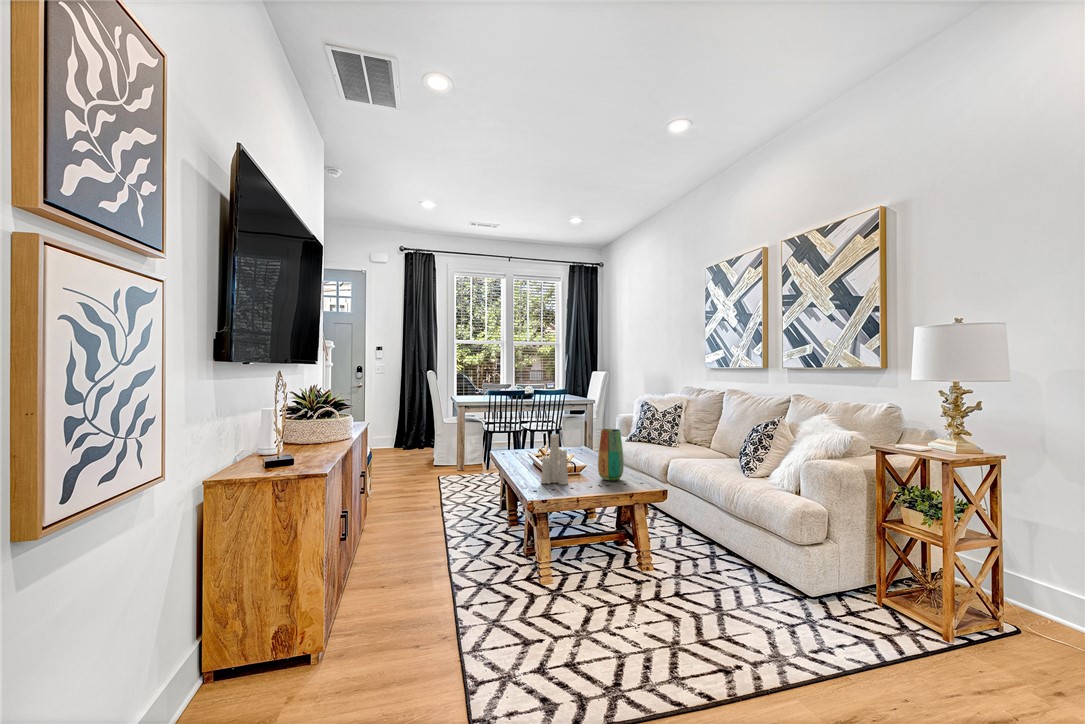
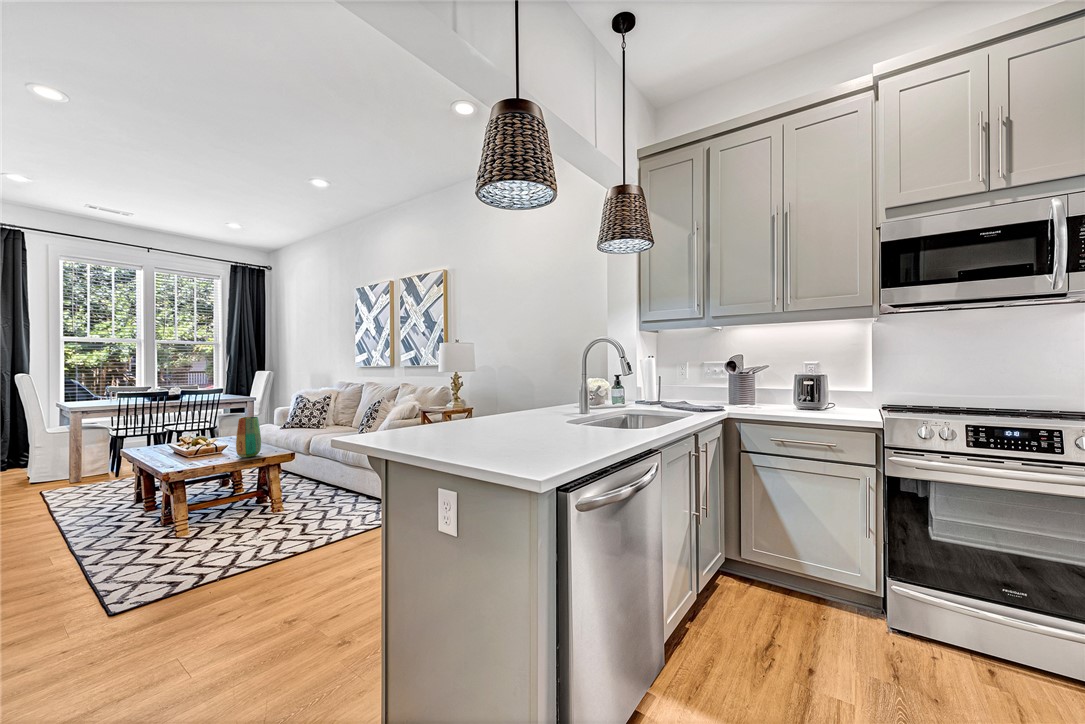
candle: present [541,433,568,484] -> none [174,417,205,468]

